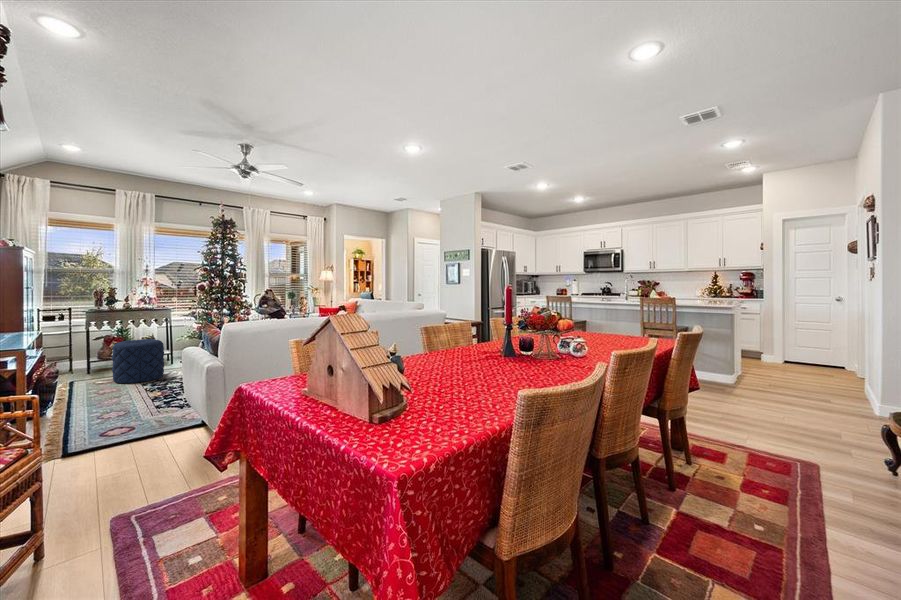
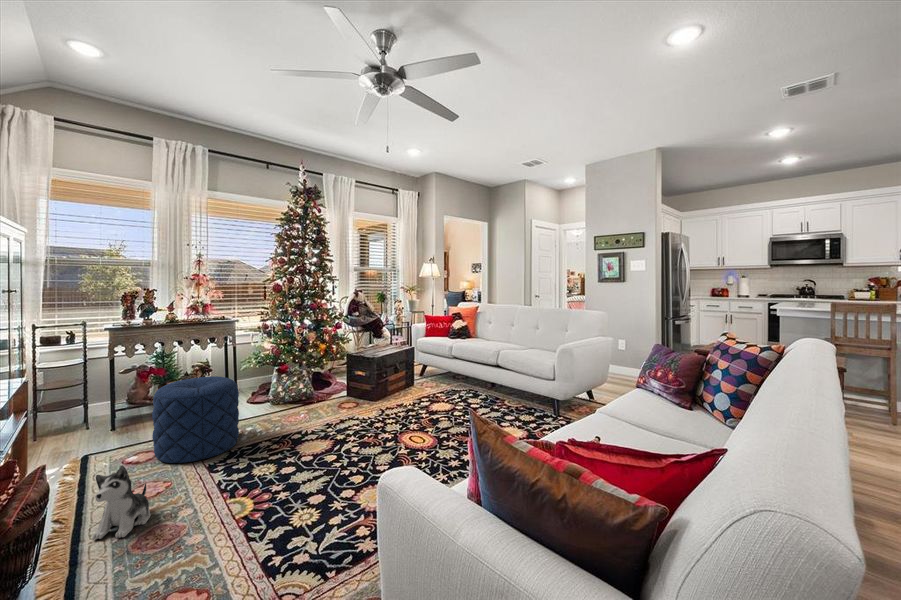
plush toy: none [81,370,109,402] -> present [92,465,150,539]

